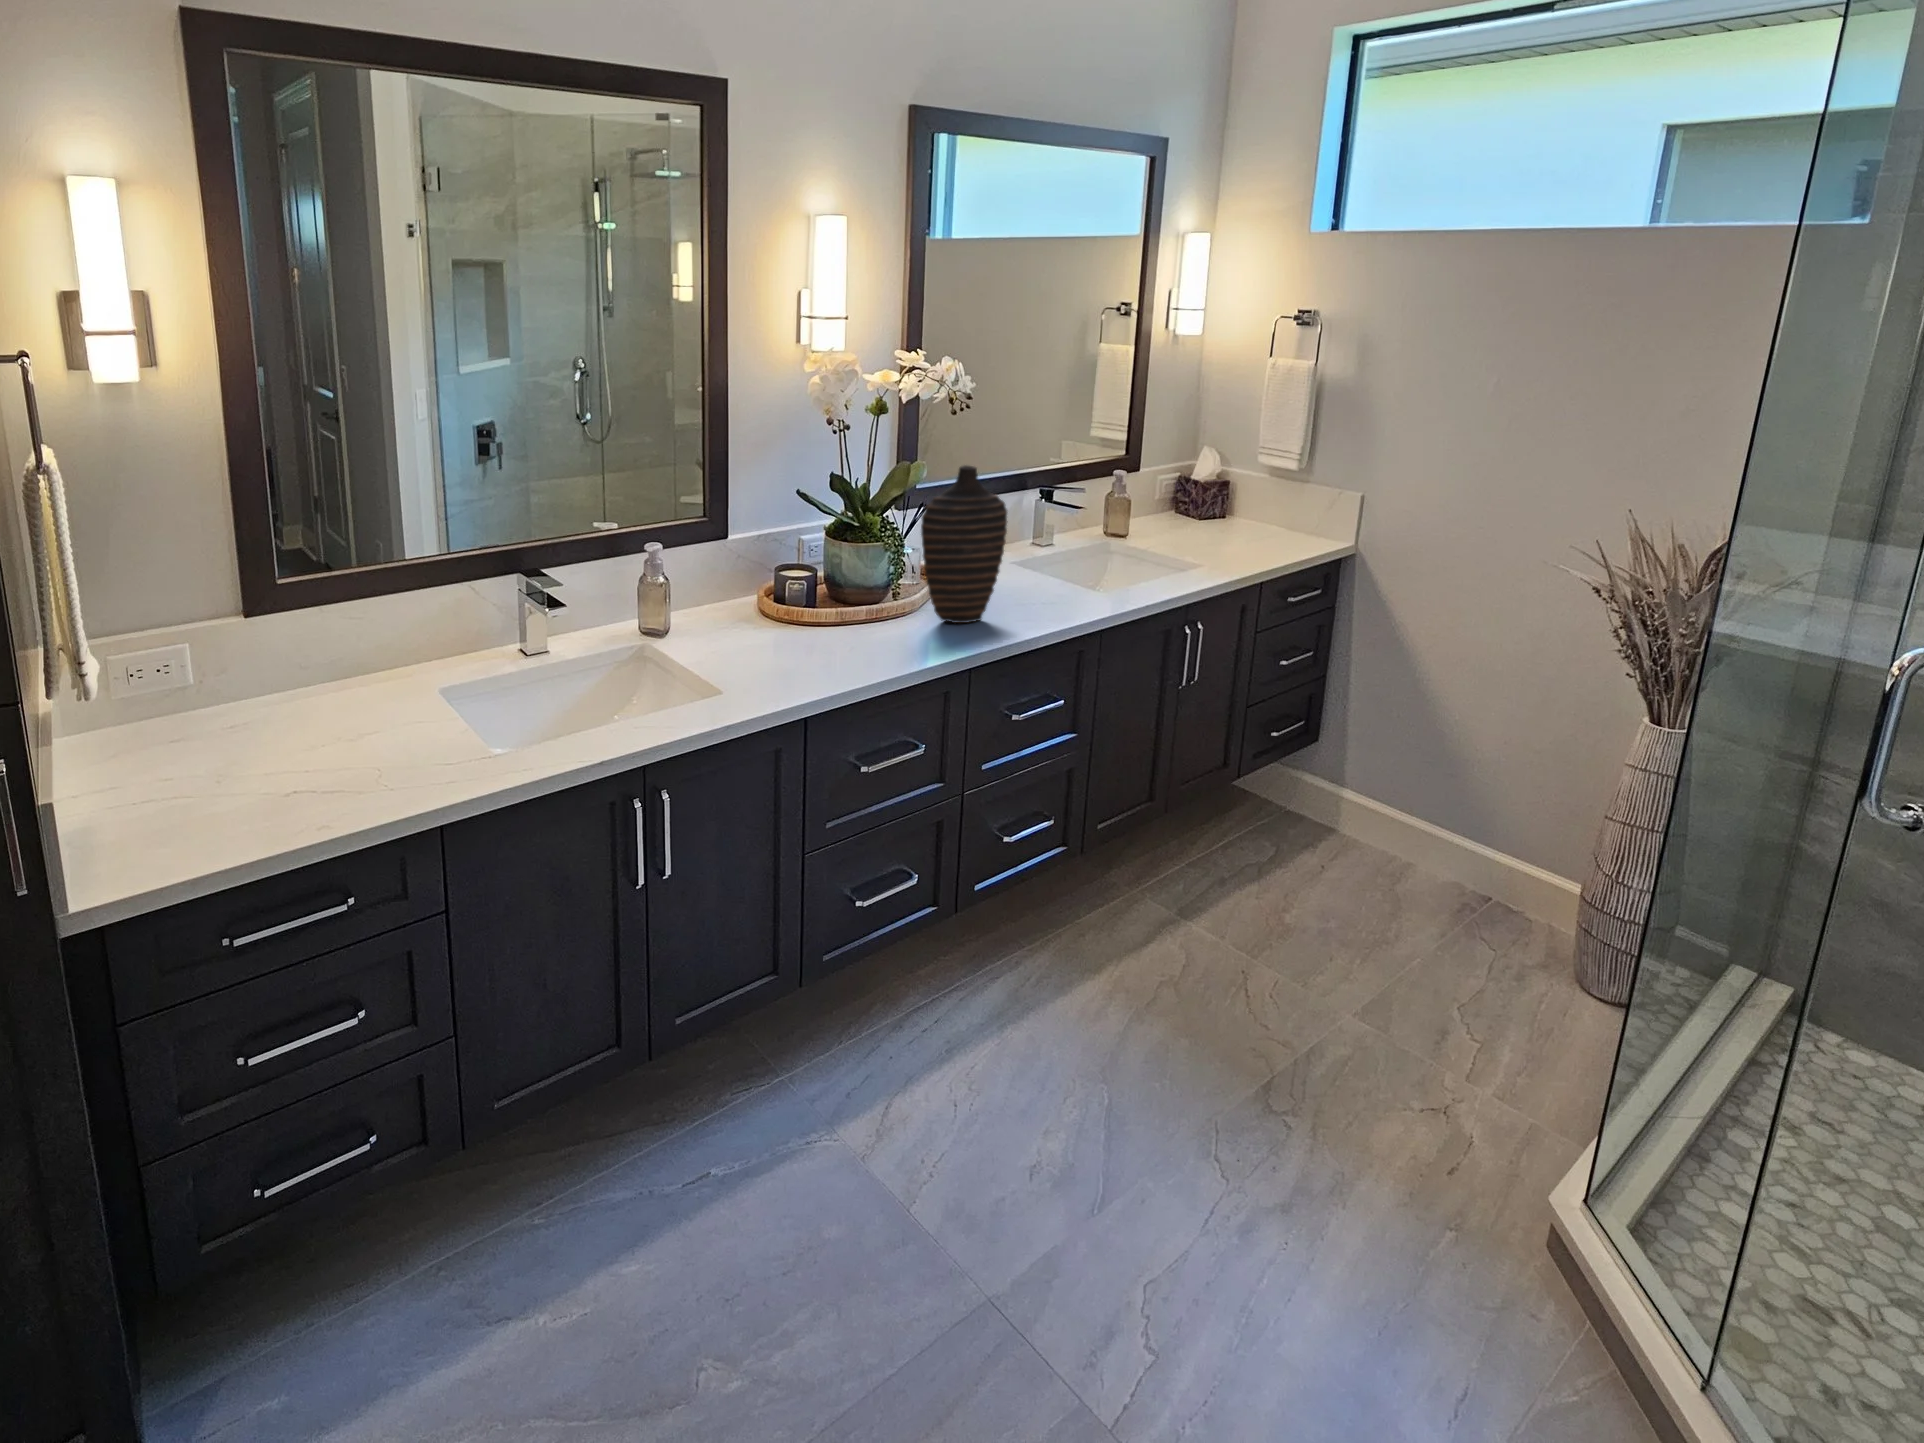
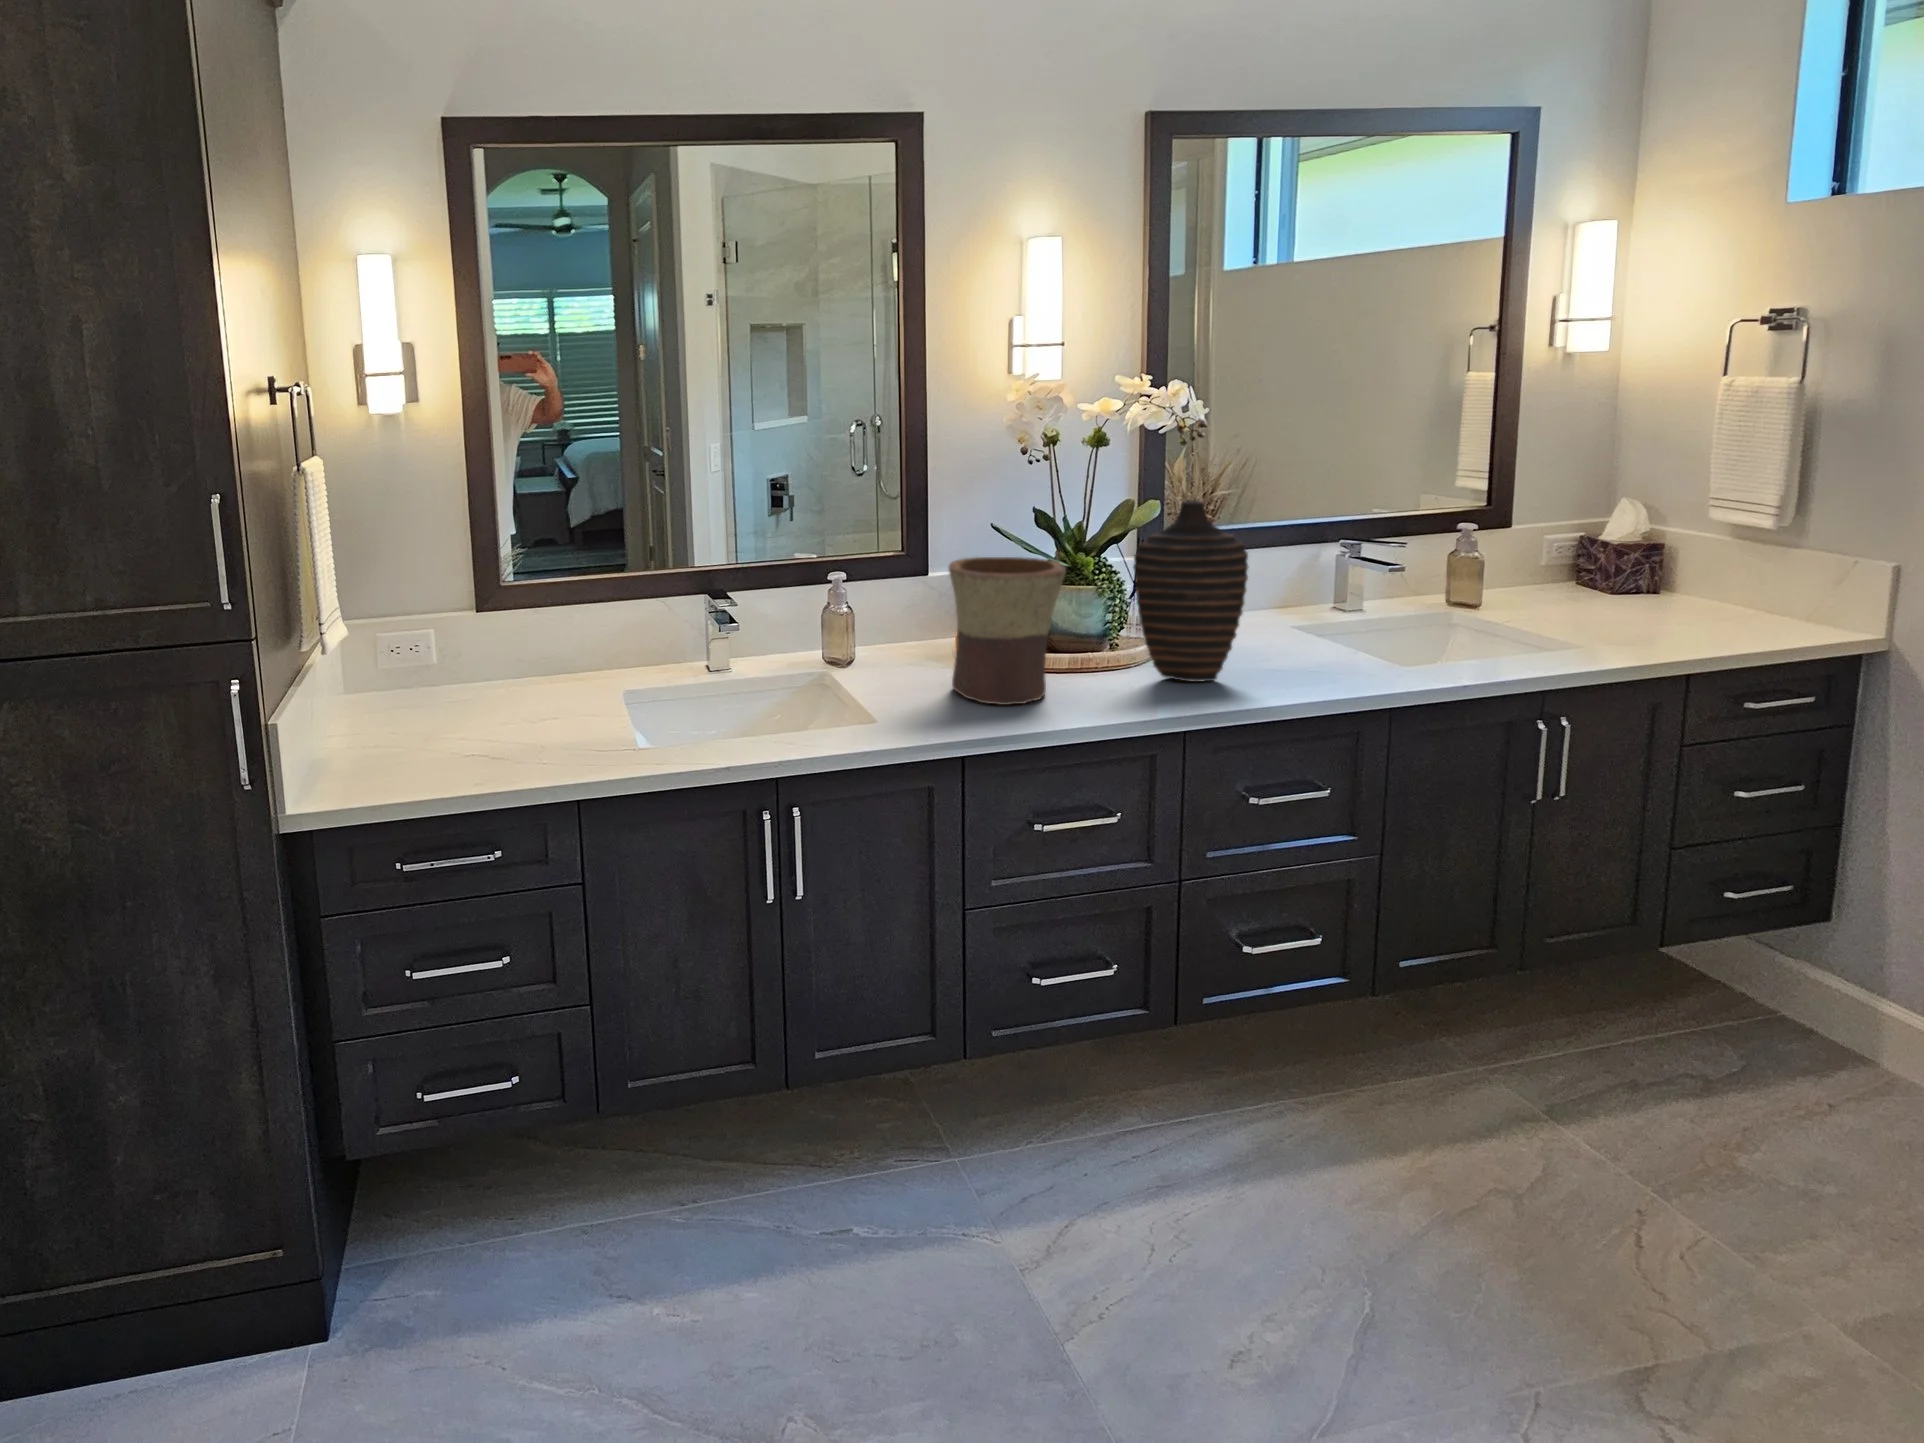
flower pot: none [773,522,878,663] -> present [949,557,1066,705]

